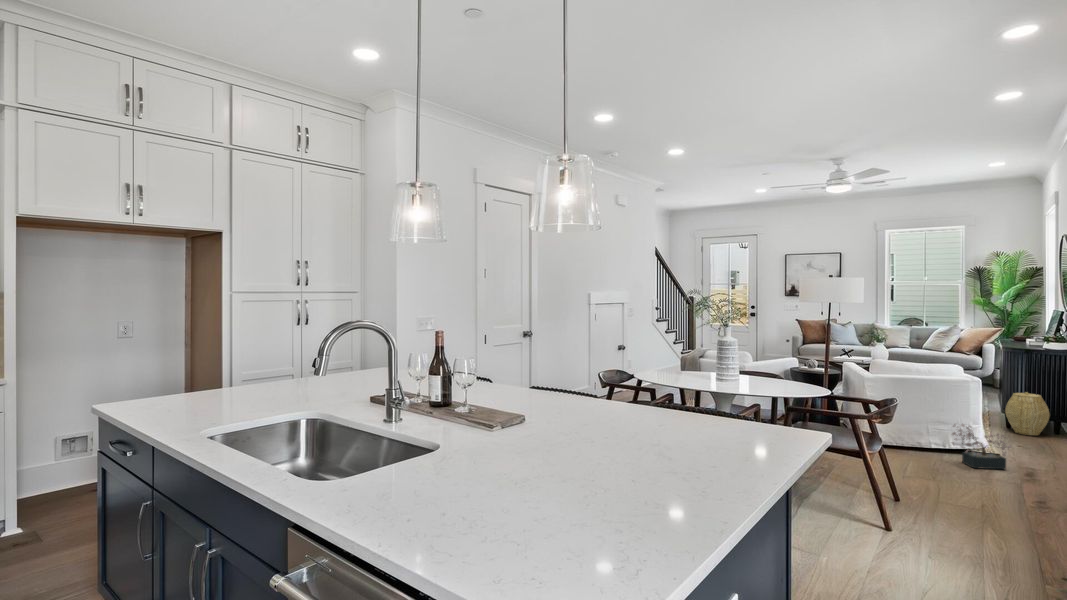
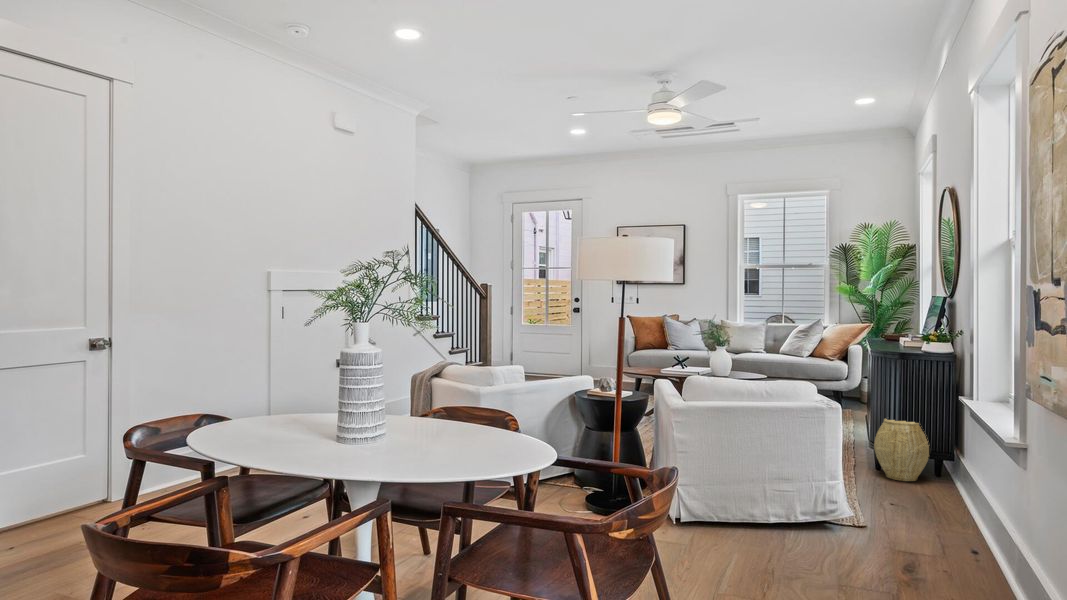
decorative plant: present [952,424,1010,469] -> none [796,482,882,559]

